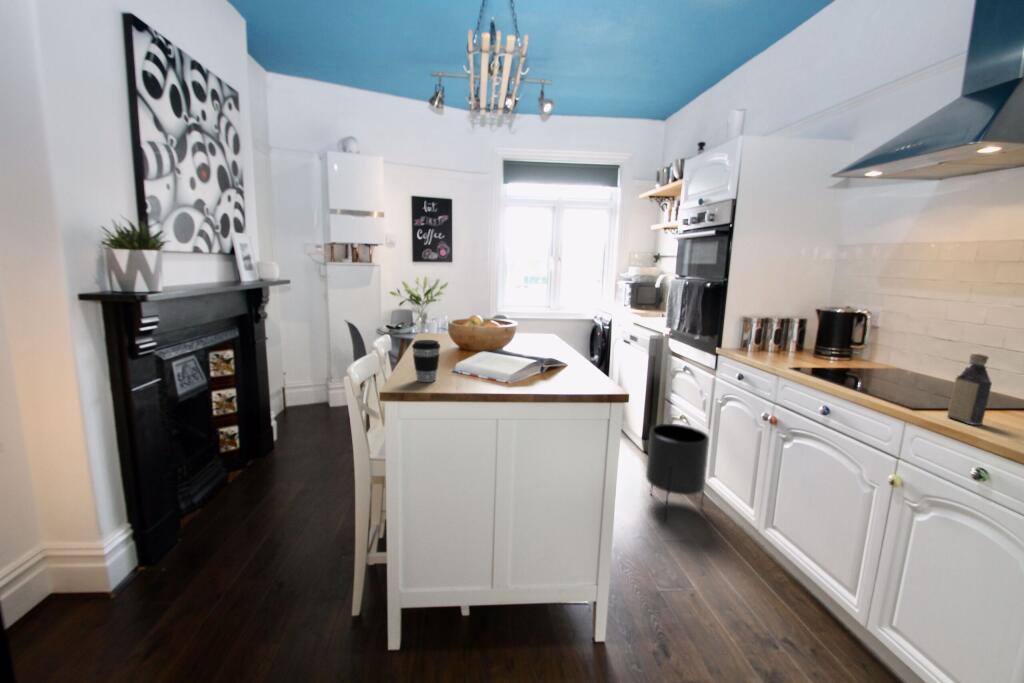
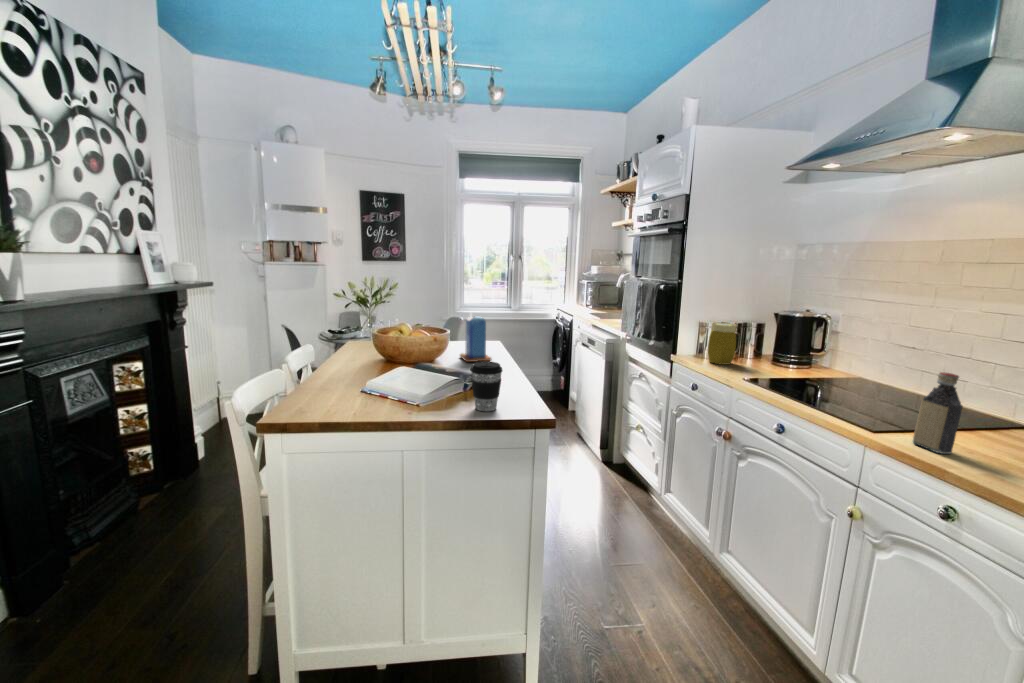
candle: none [524,305,554,350] -> present [460,314,491,362]
jar: none [753,317,781,356] -> present [708,323,736,365]
coffee cup: present [412,340,440,382] -> present [470,361,502,411]
planter: present [646,424,709,510] -> none [598,435,663,540]

